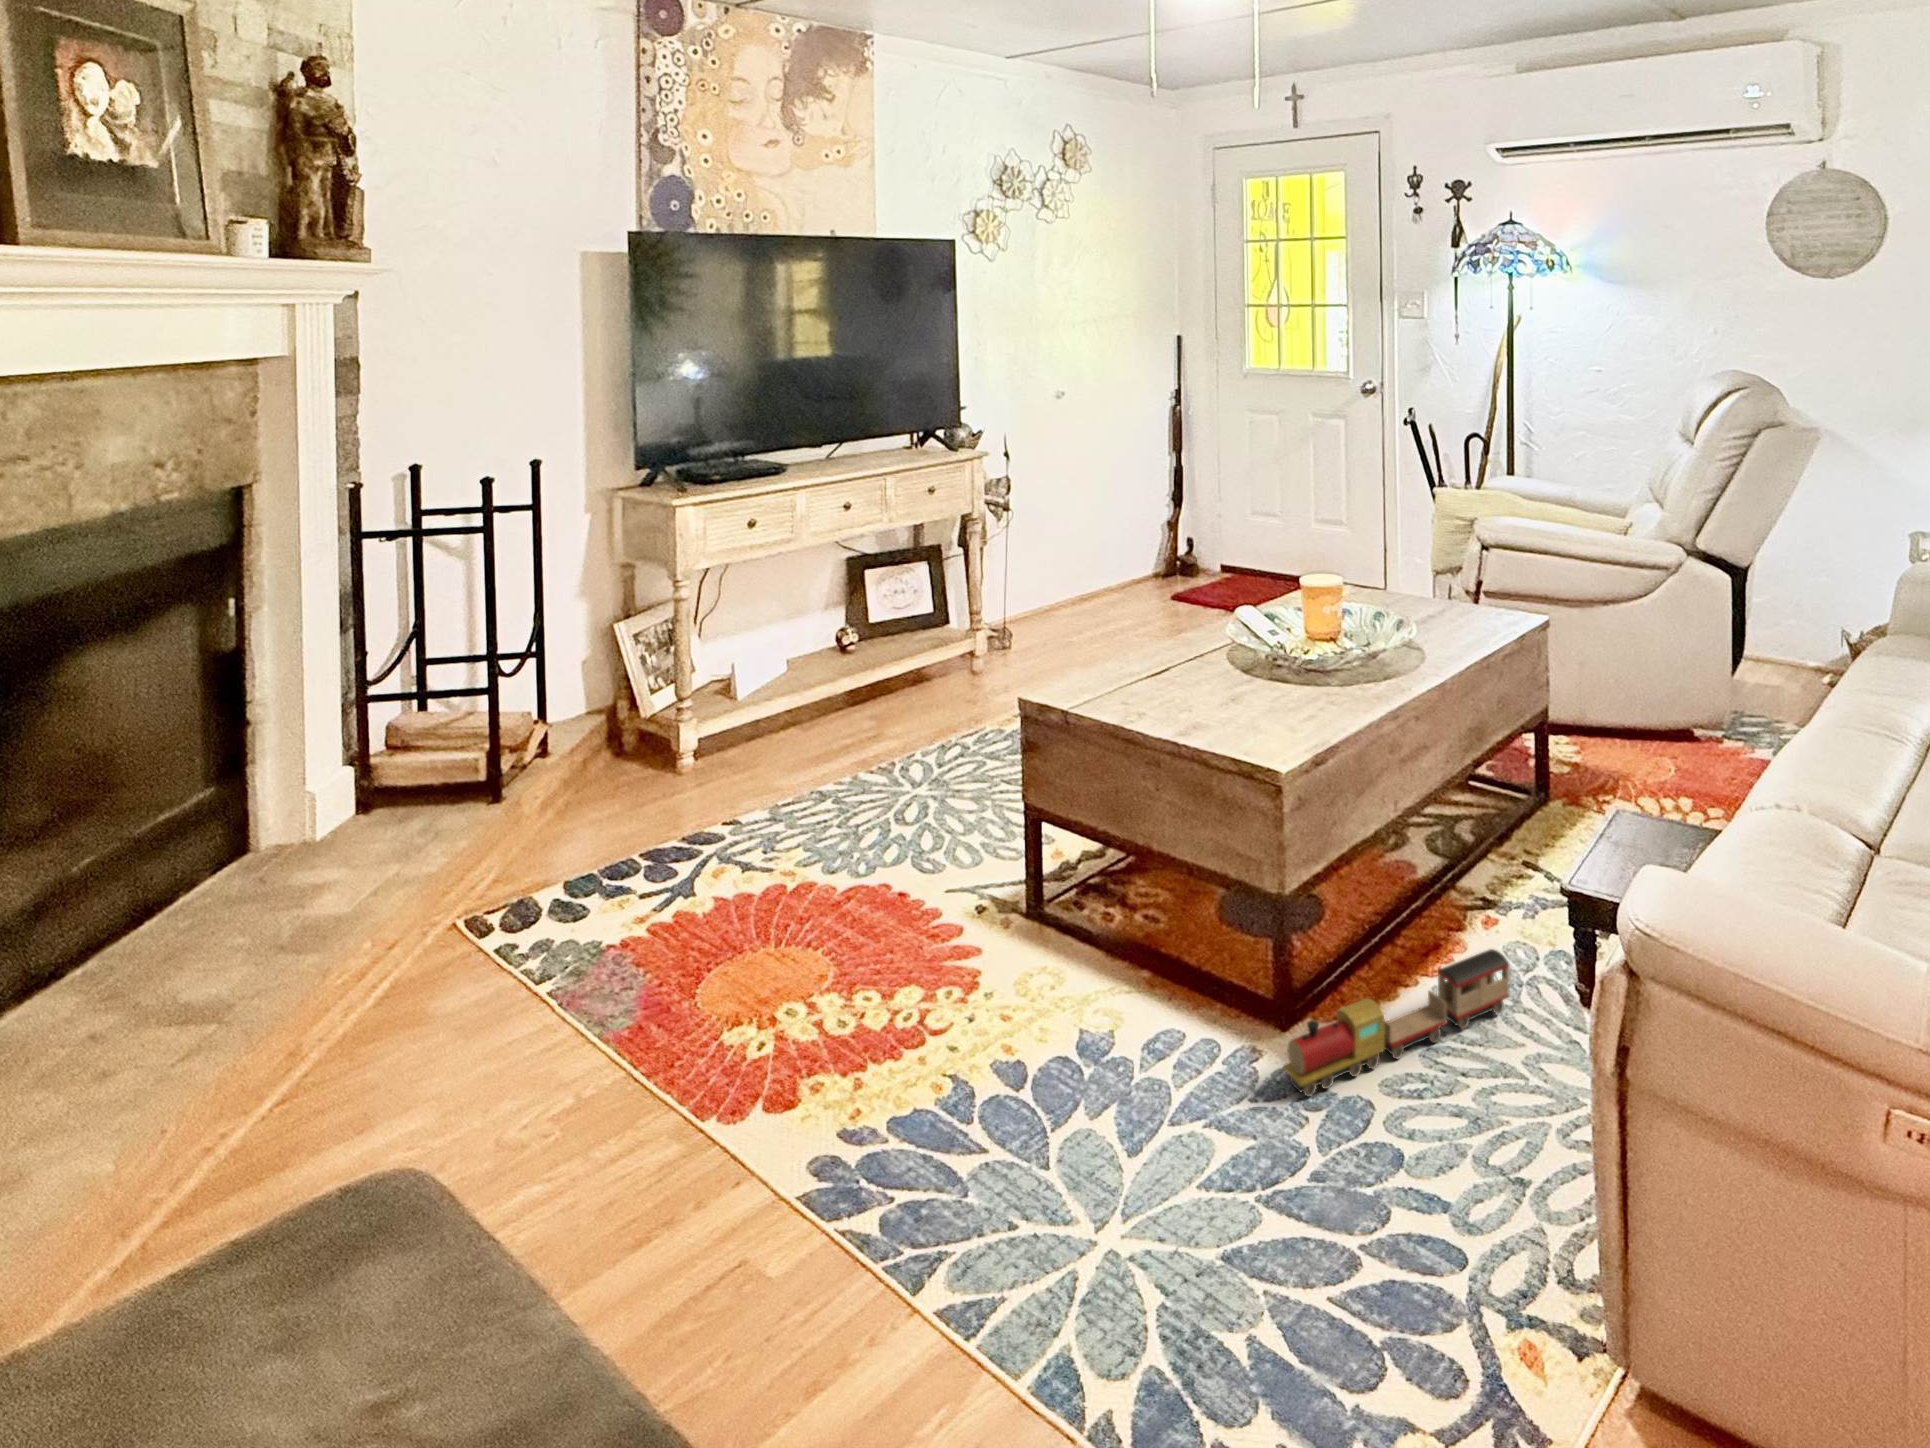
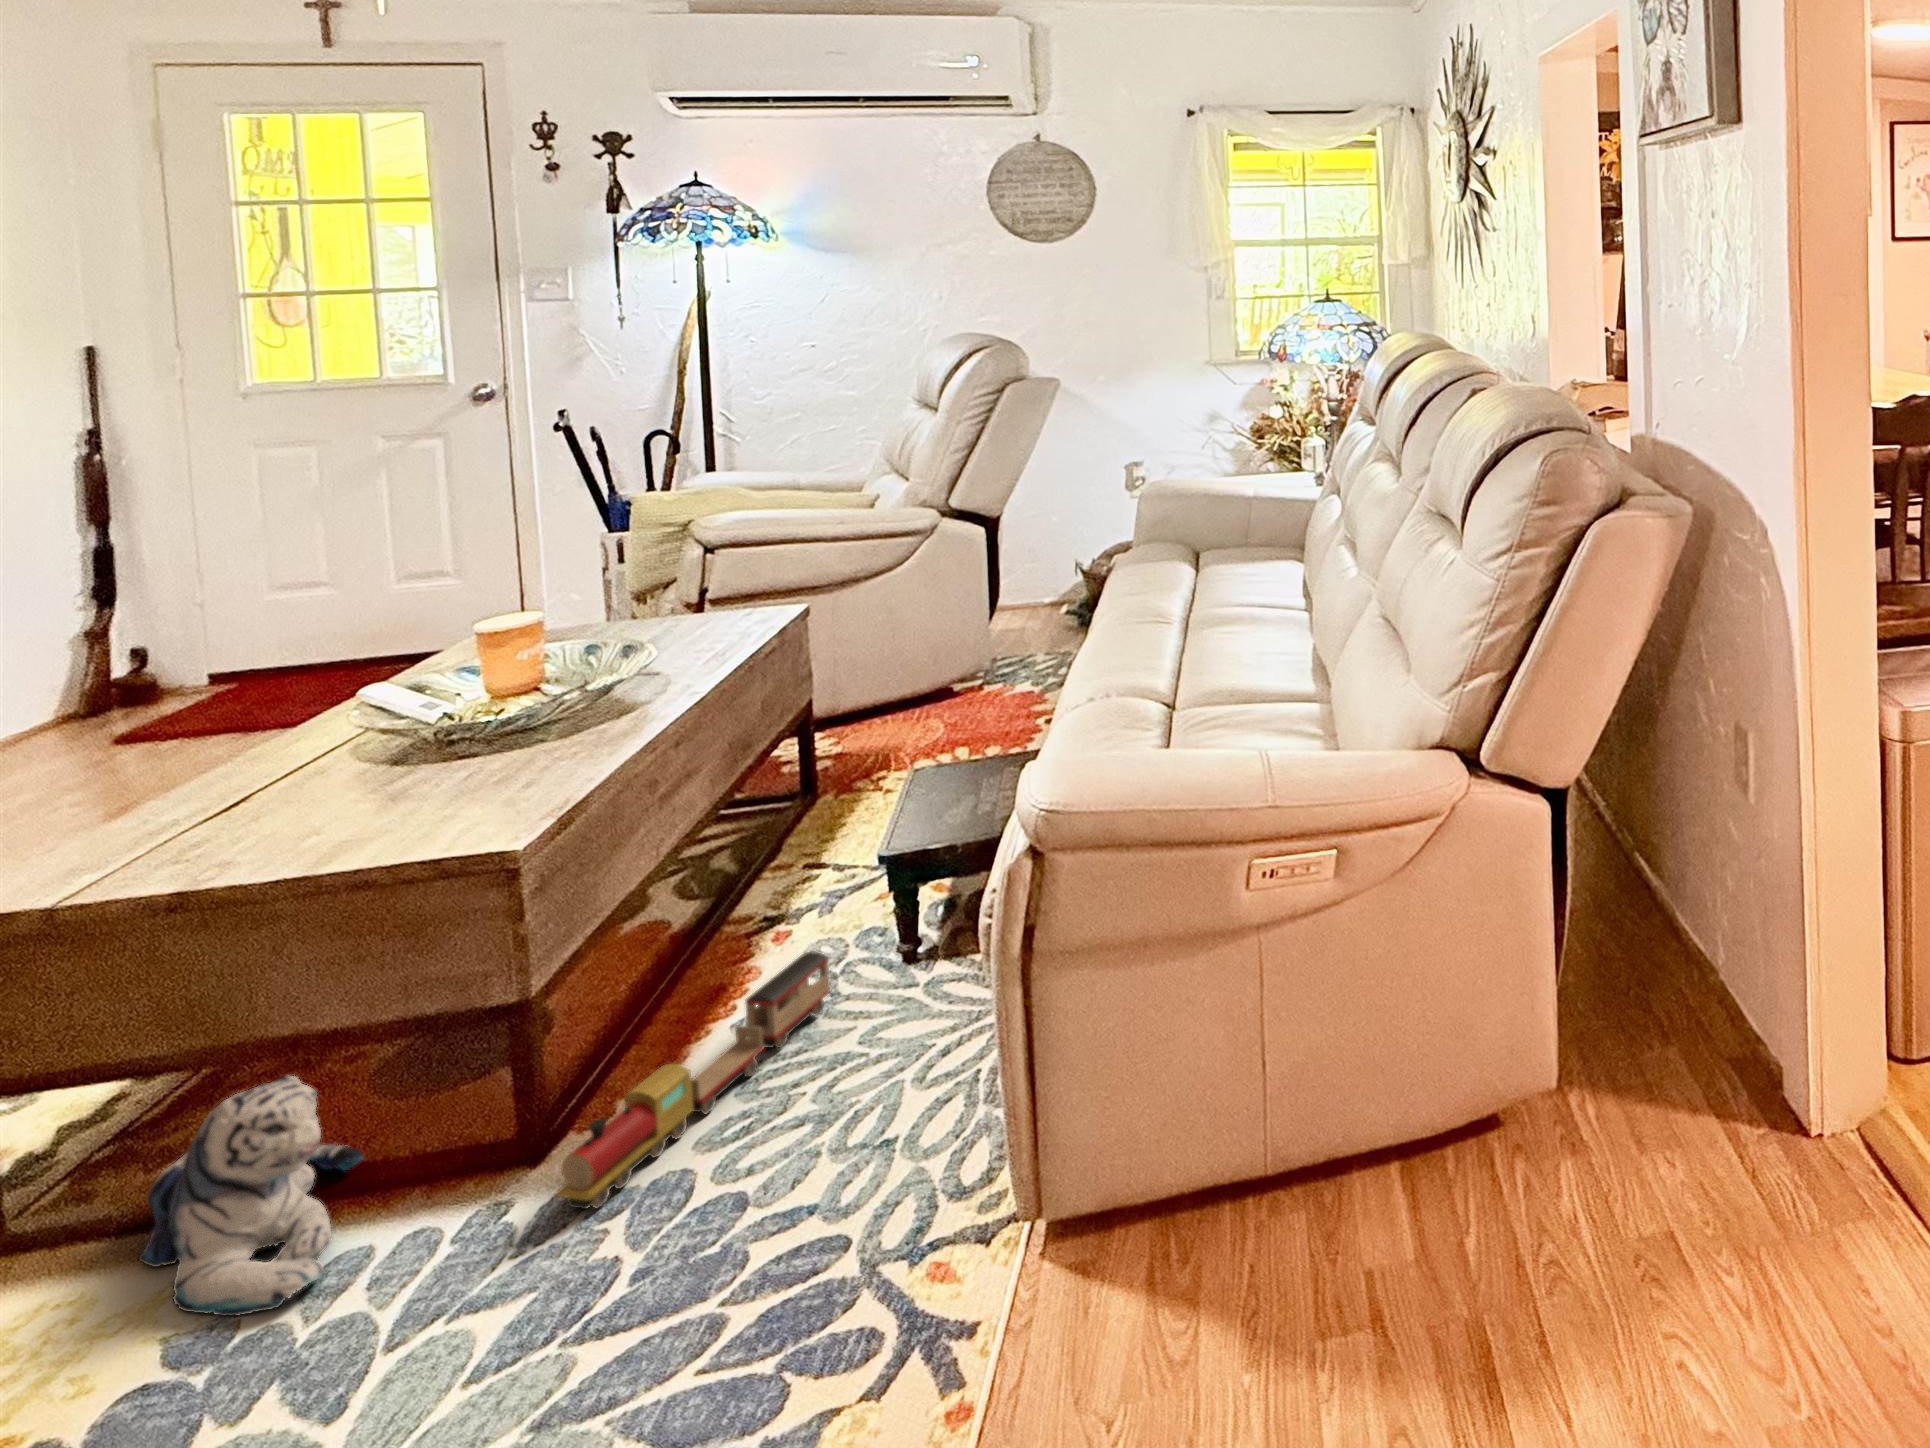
plush toy: none [1084,879,1197,1049] -> present [139,1076,363,1316]

